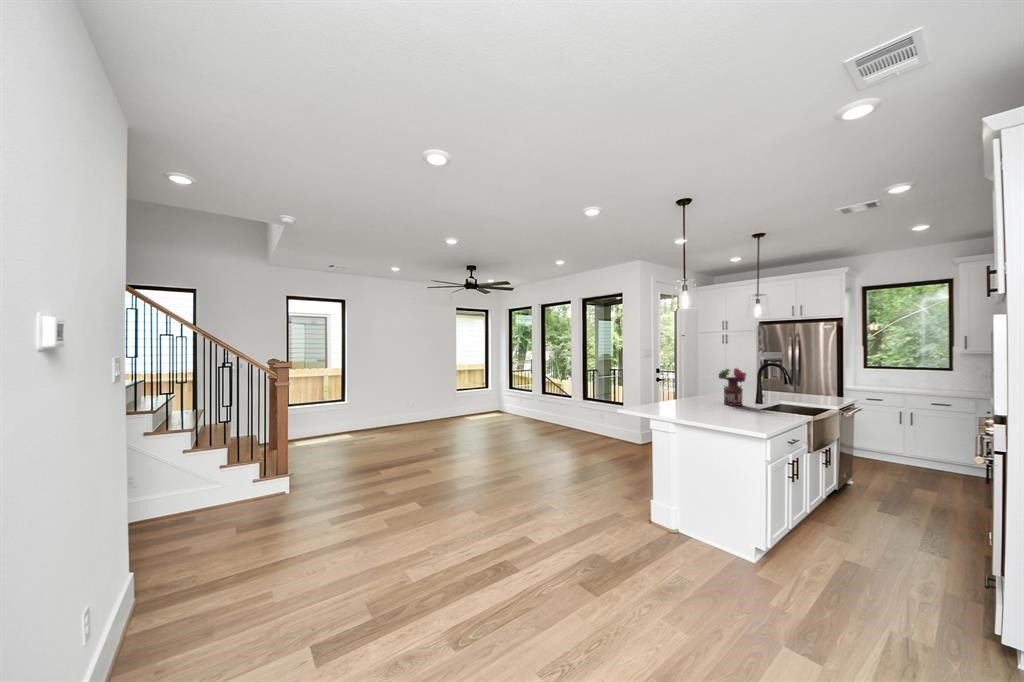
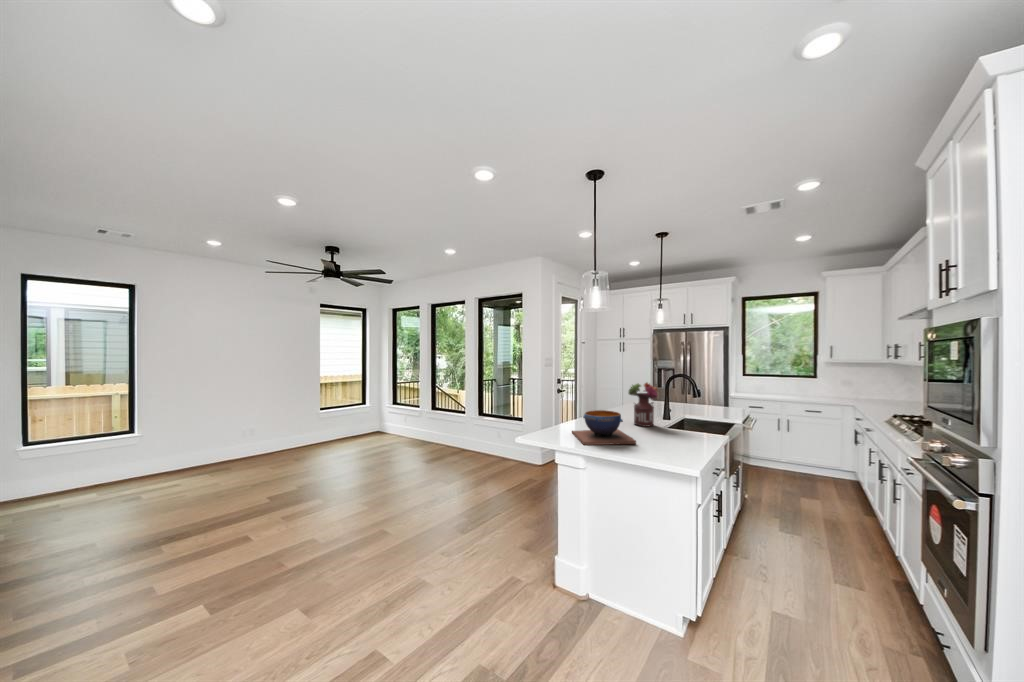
decorative bowl: none [665,388,719,415] -> present [572,410,636,445]

